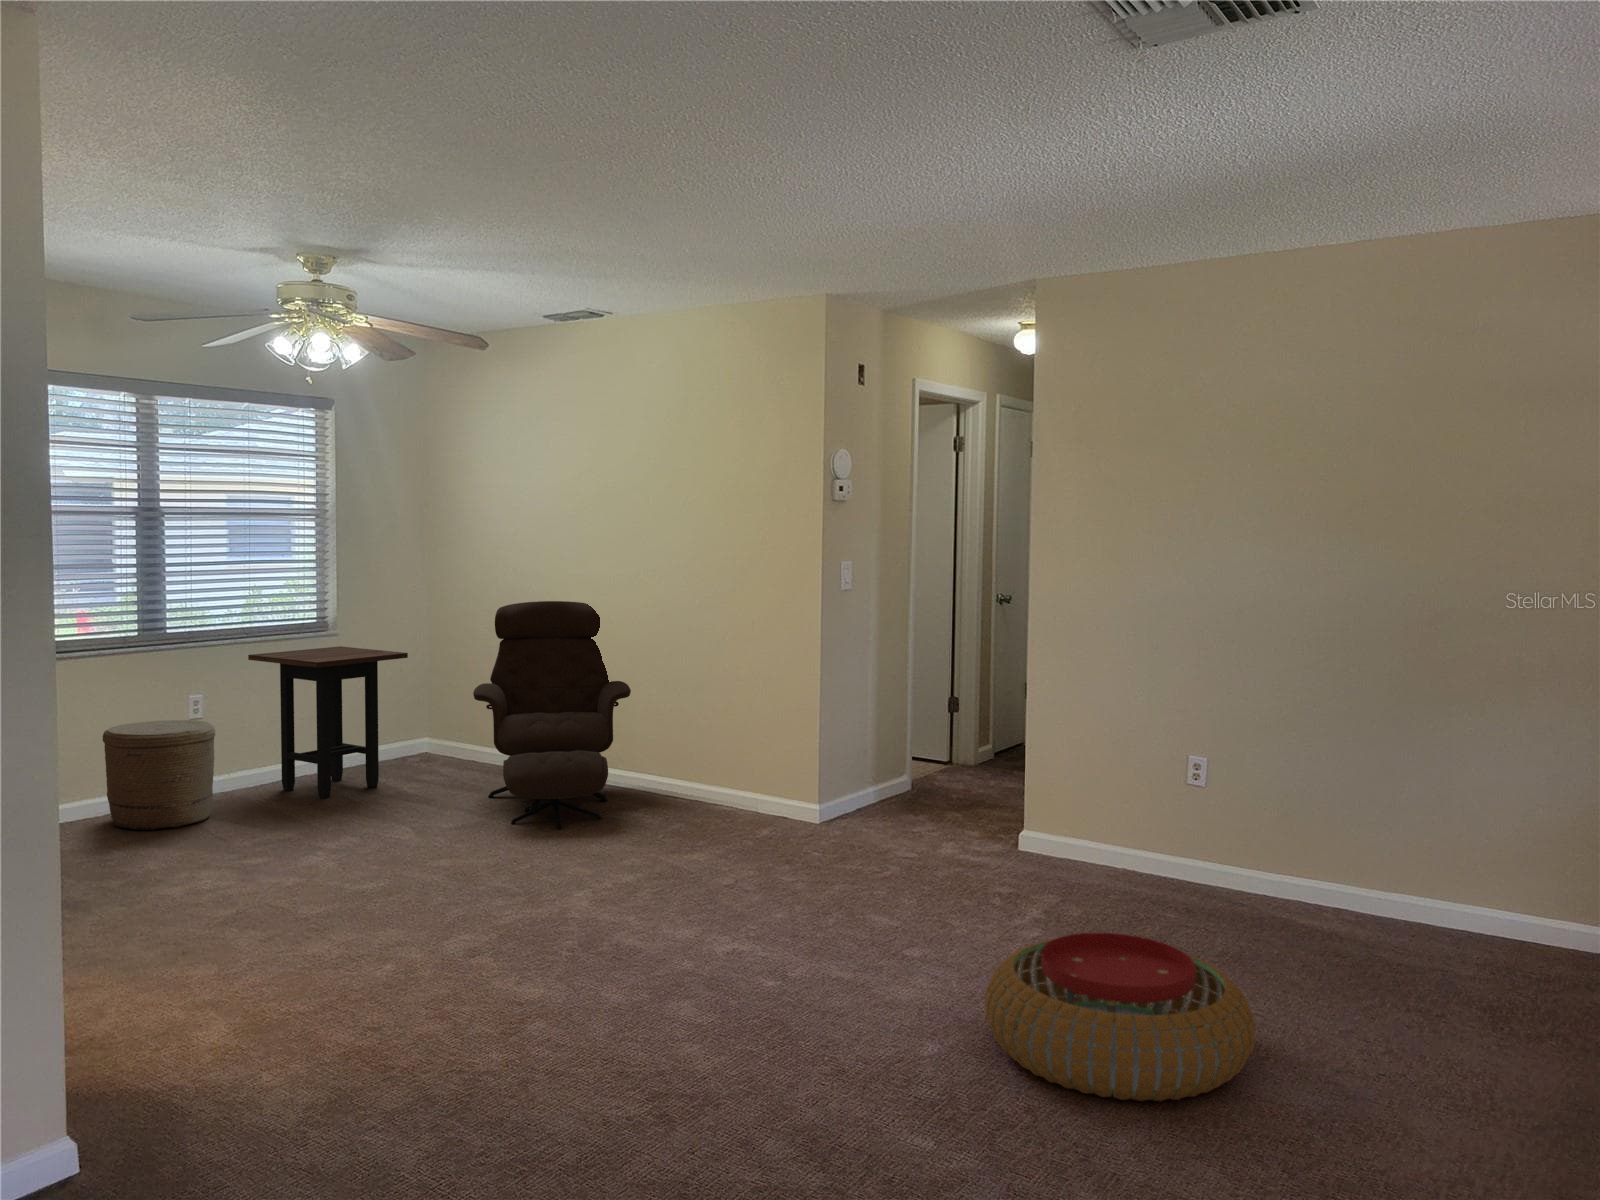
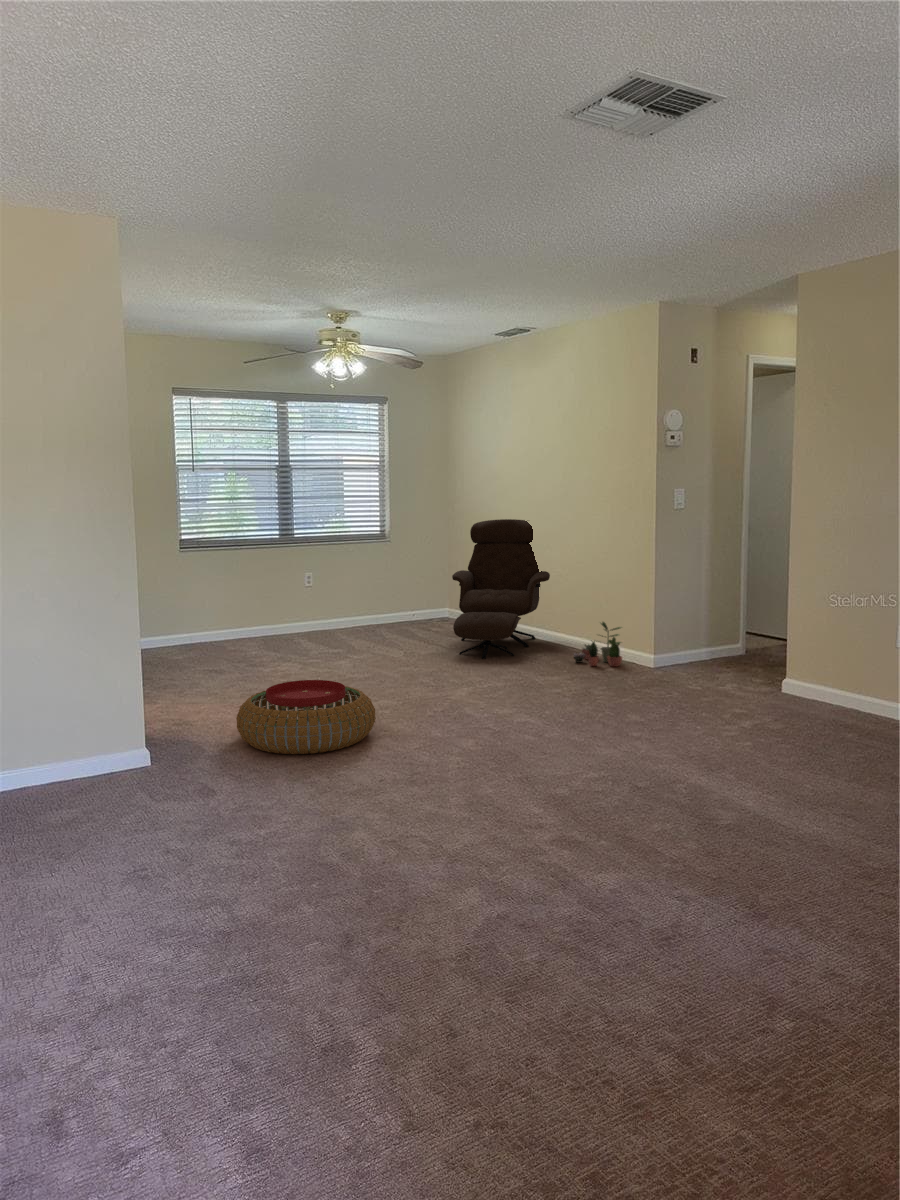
side table: present [248,646,408,798] -> none [338,548,422,635]
woven basket: present [103,720,215,830] -> none [257,585,312,644]
potted plant: none [700,758,777,827] -> present [573,622,622,666]
pouf: present [985,933,1255,1101] -> present [236,680,376,754]

